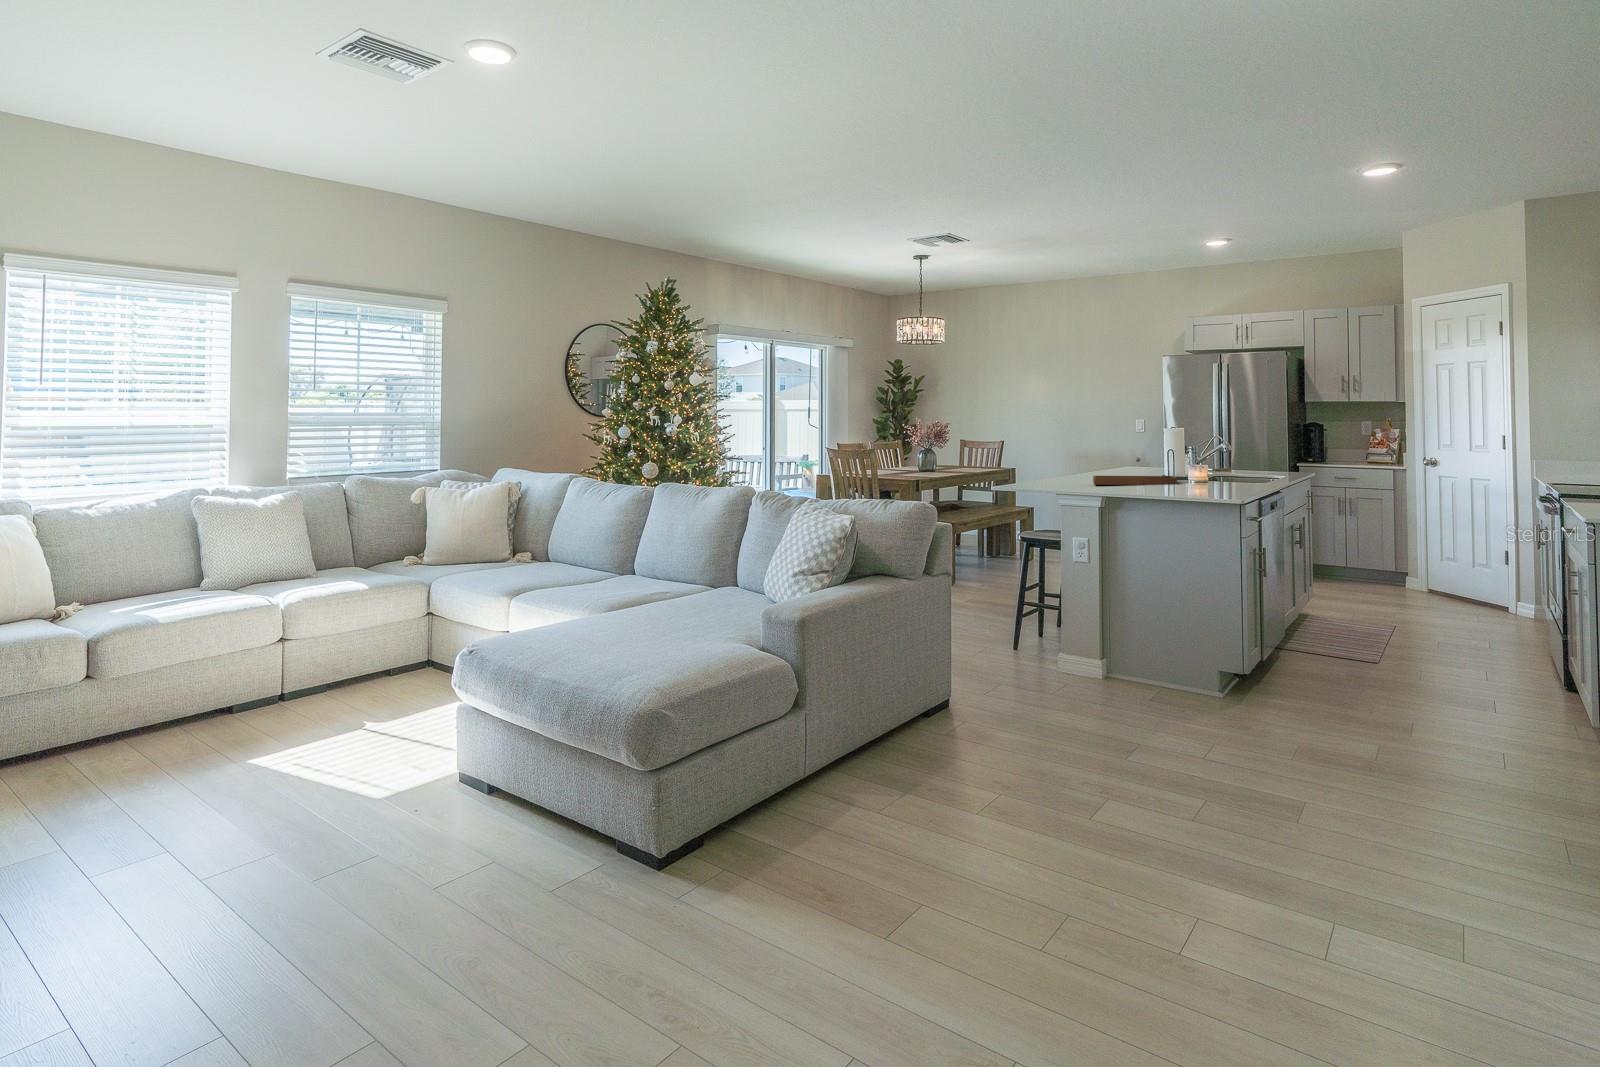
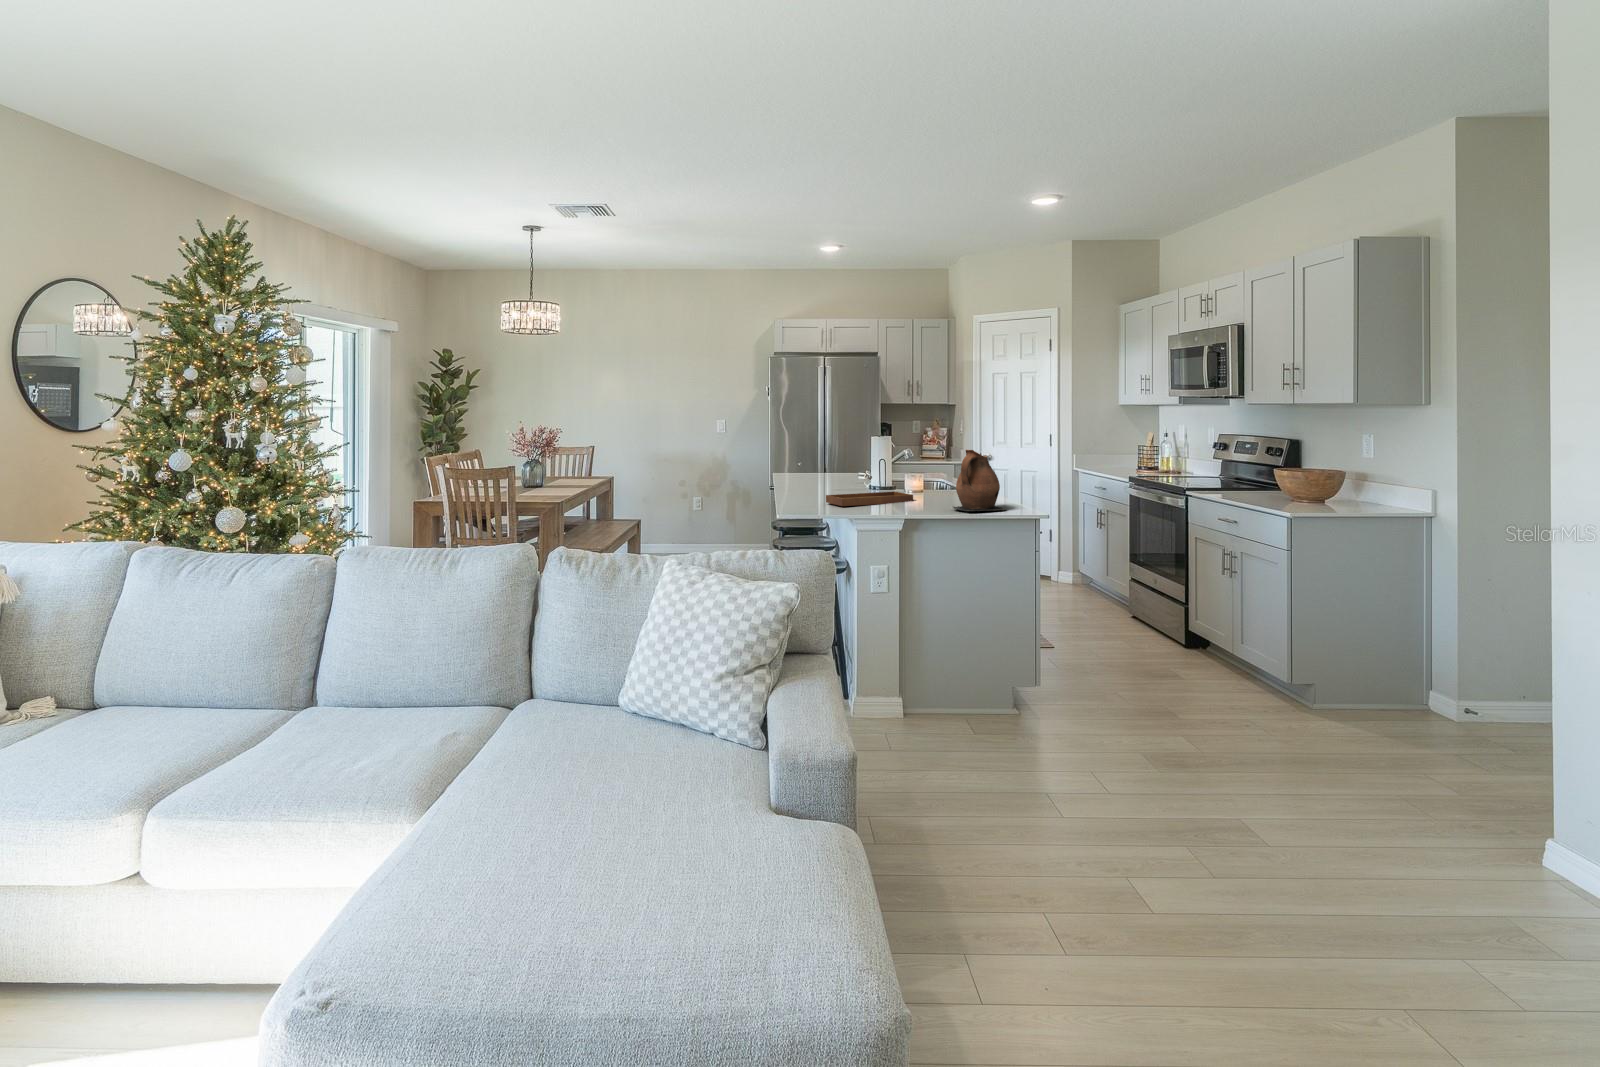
ceramic pitcher: none [1176,427,1230,491] -> present [953,450,1006,511]

